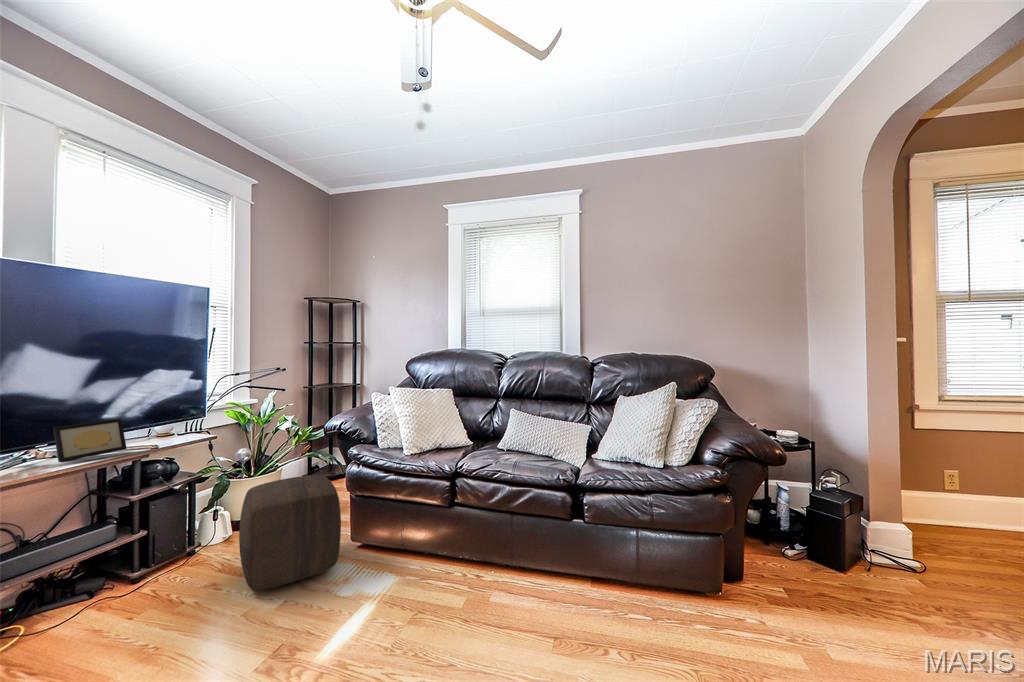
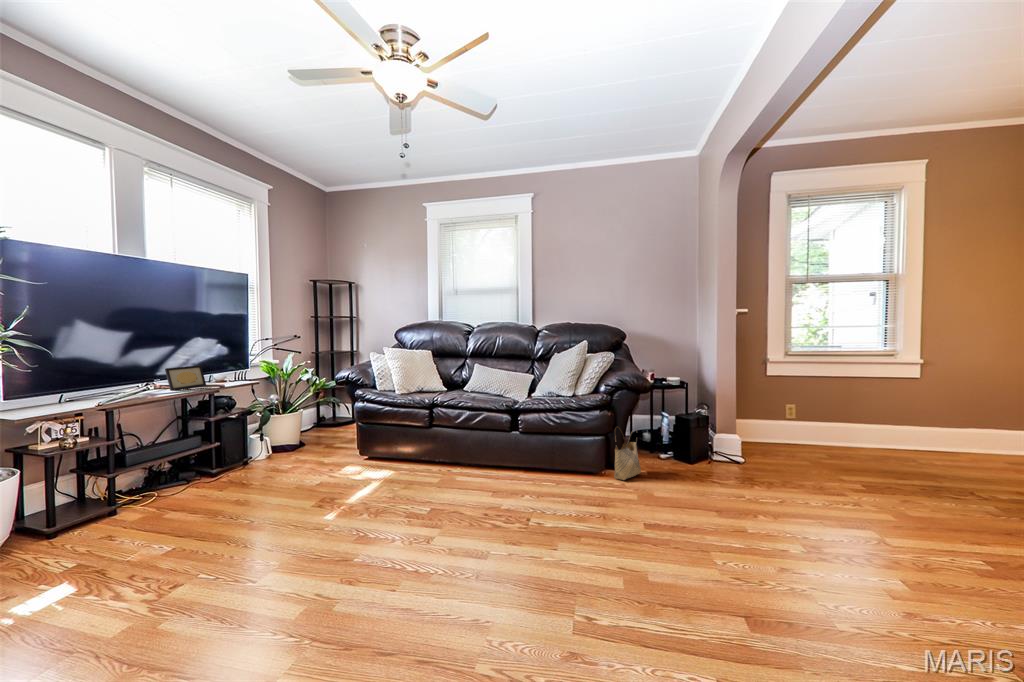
ottoman: present [239,475,341,590] -> none [284,409,353,476]
woven basket: none [735,517,777,611] -> present [614,442,641,480]

